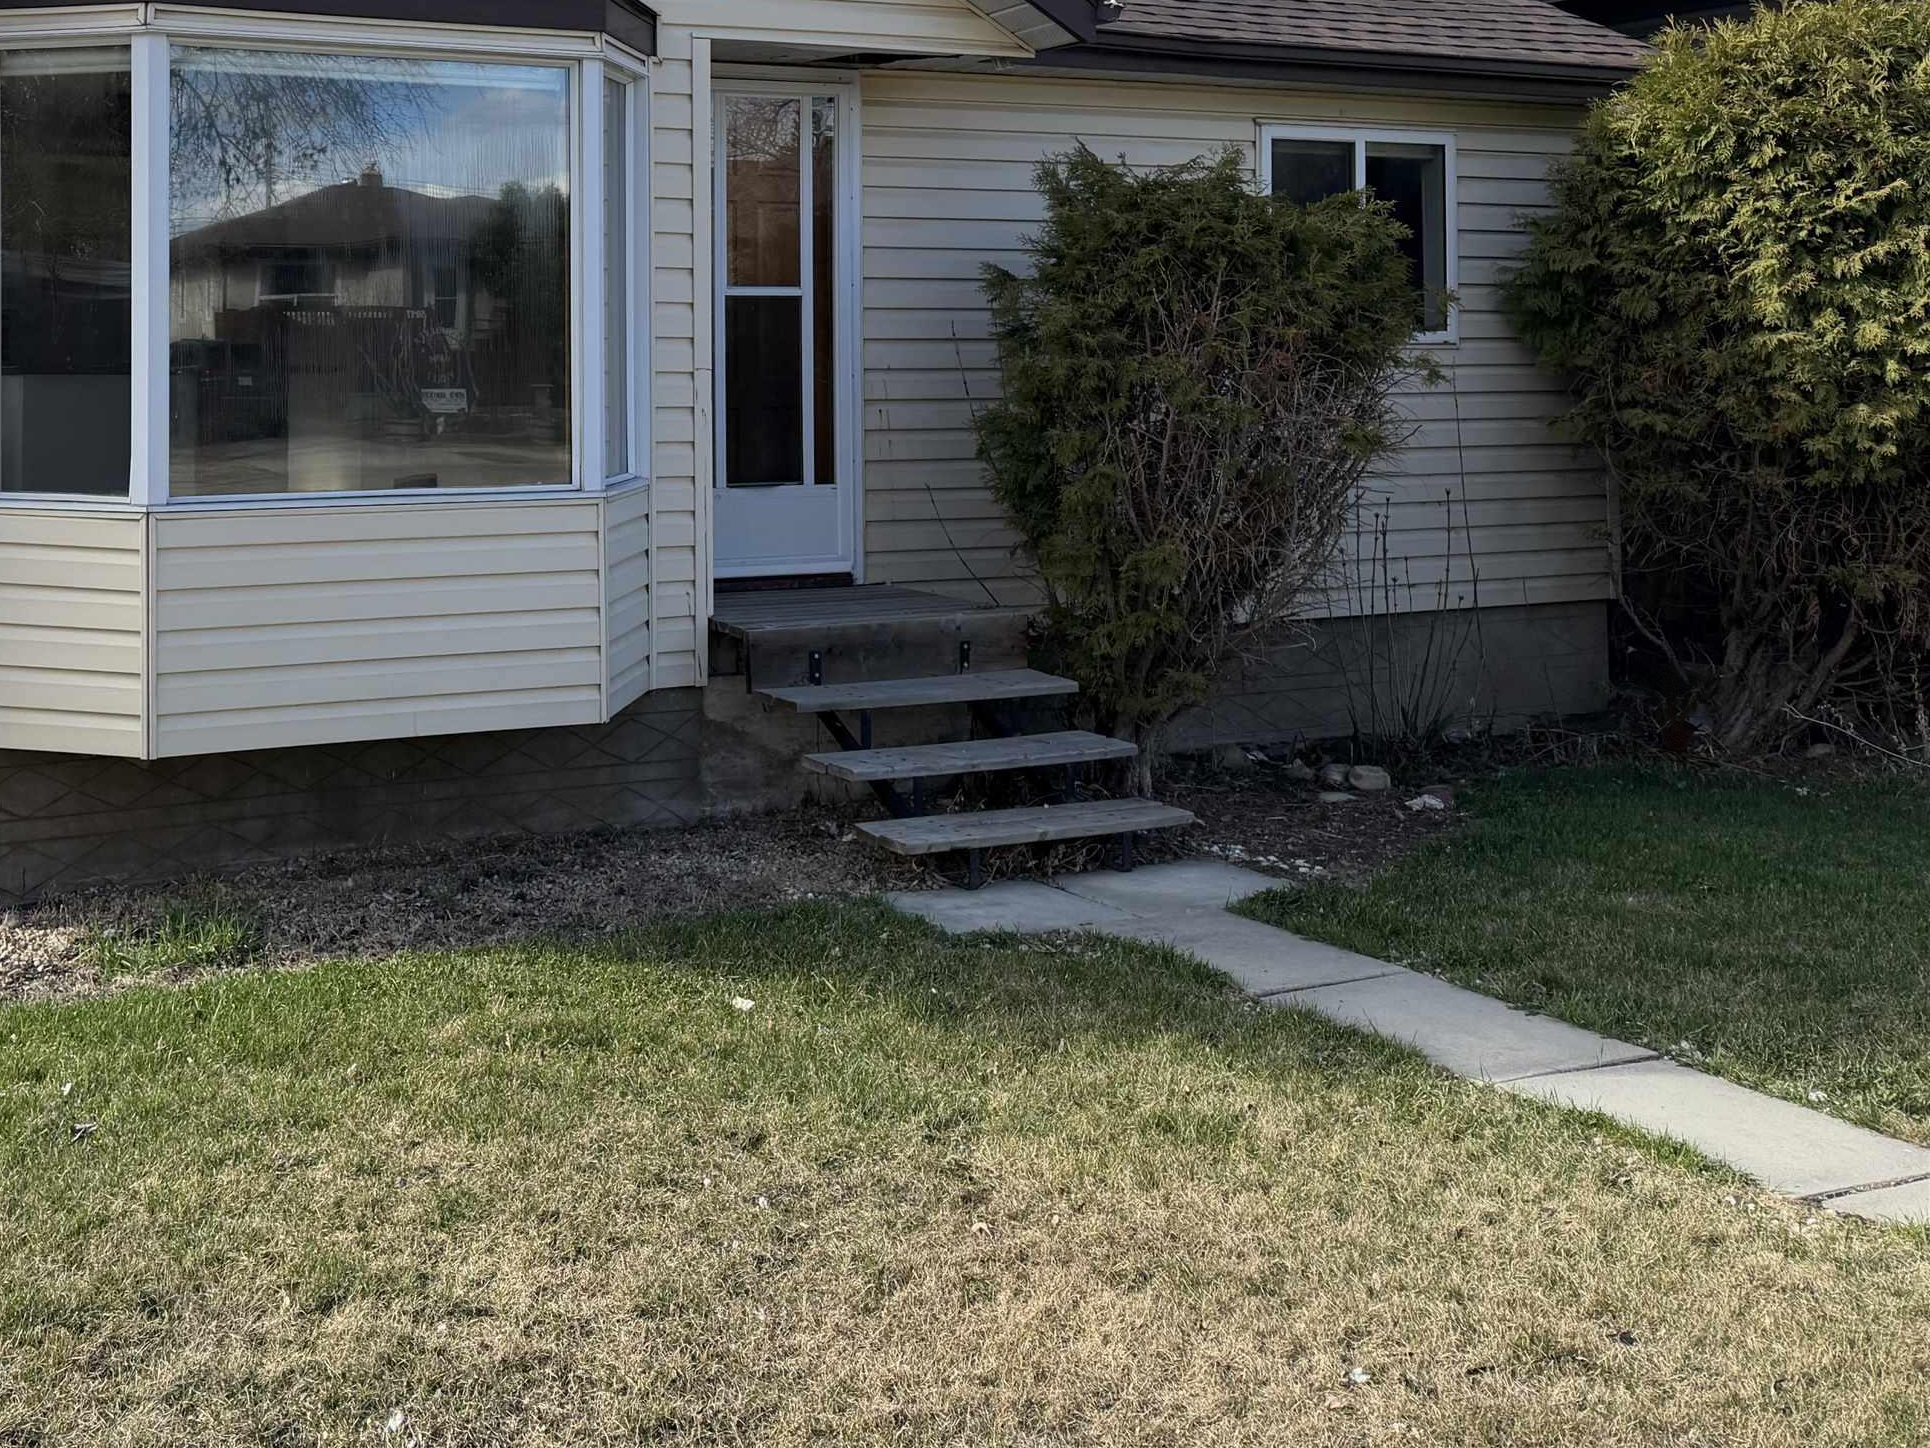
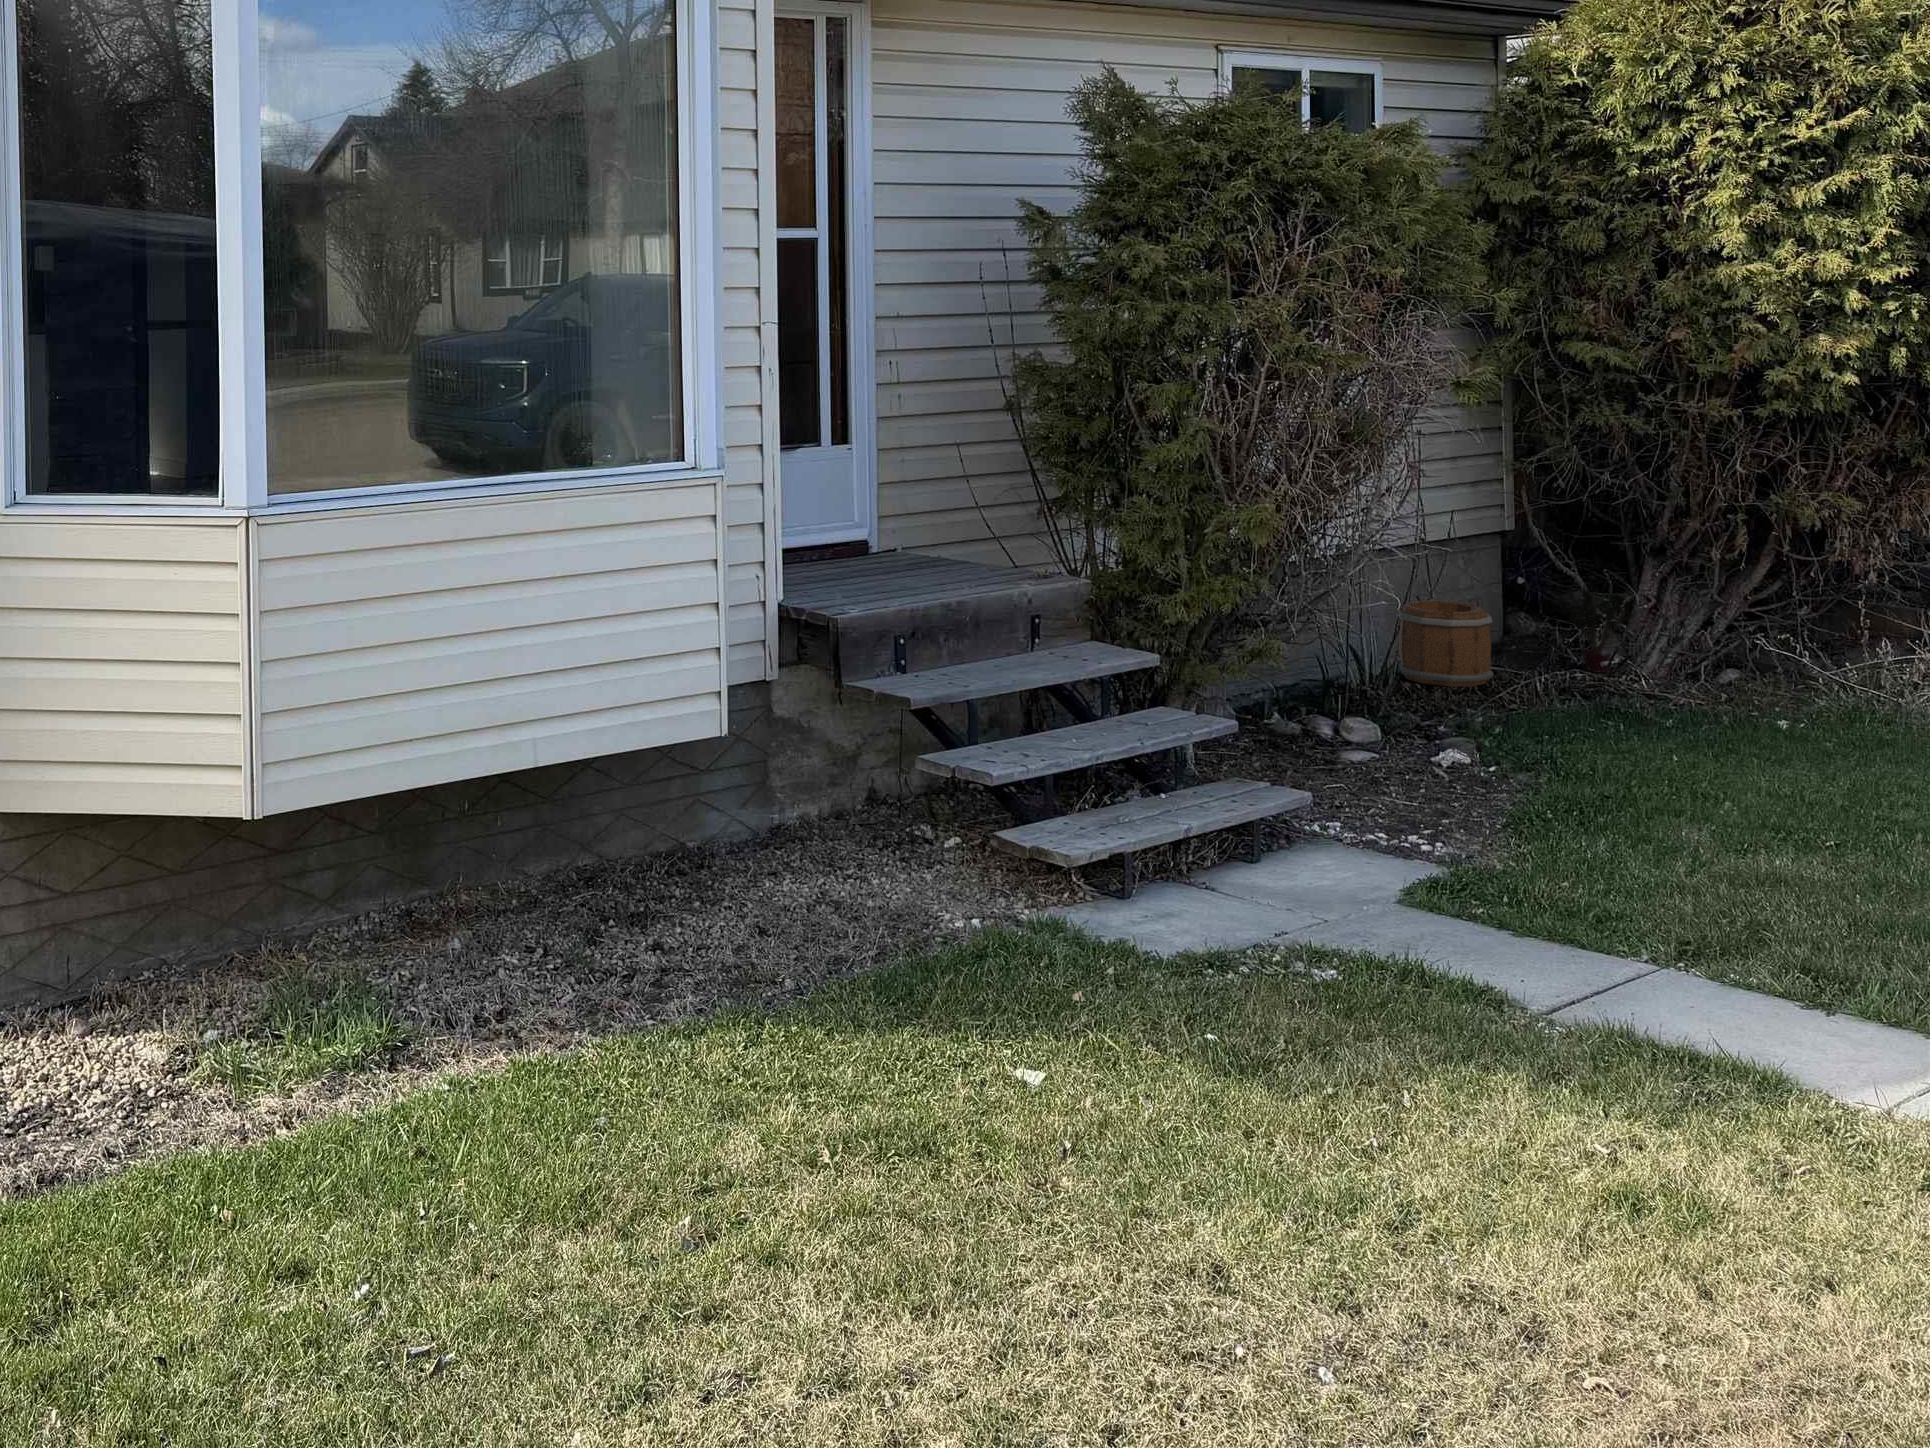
bucket: none [1455,668,1551,756] -> present [1398,600,1493,687]

